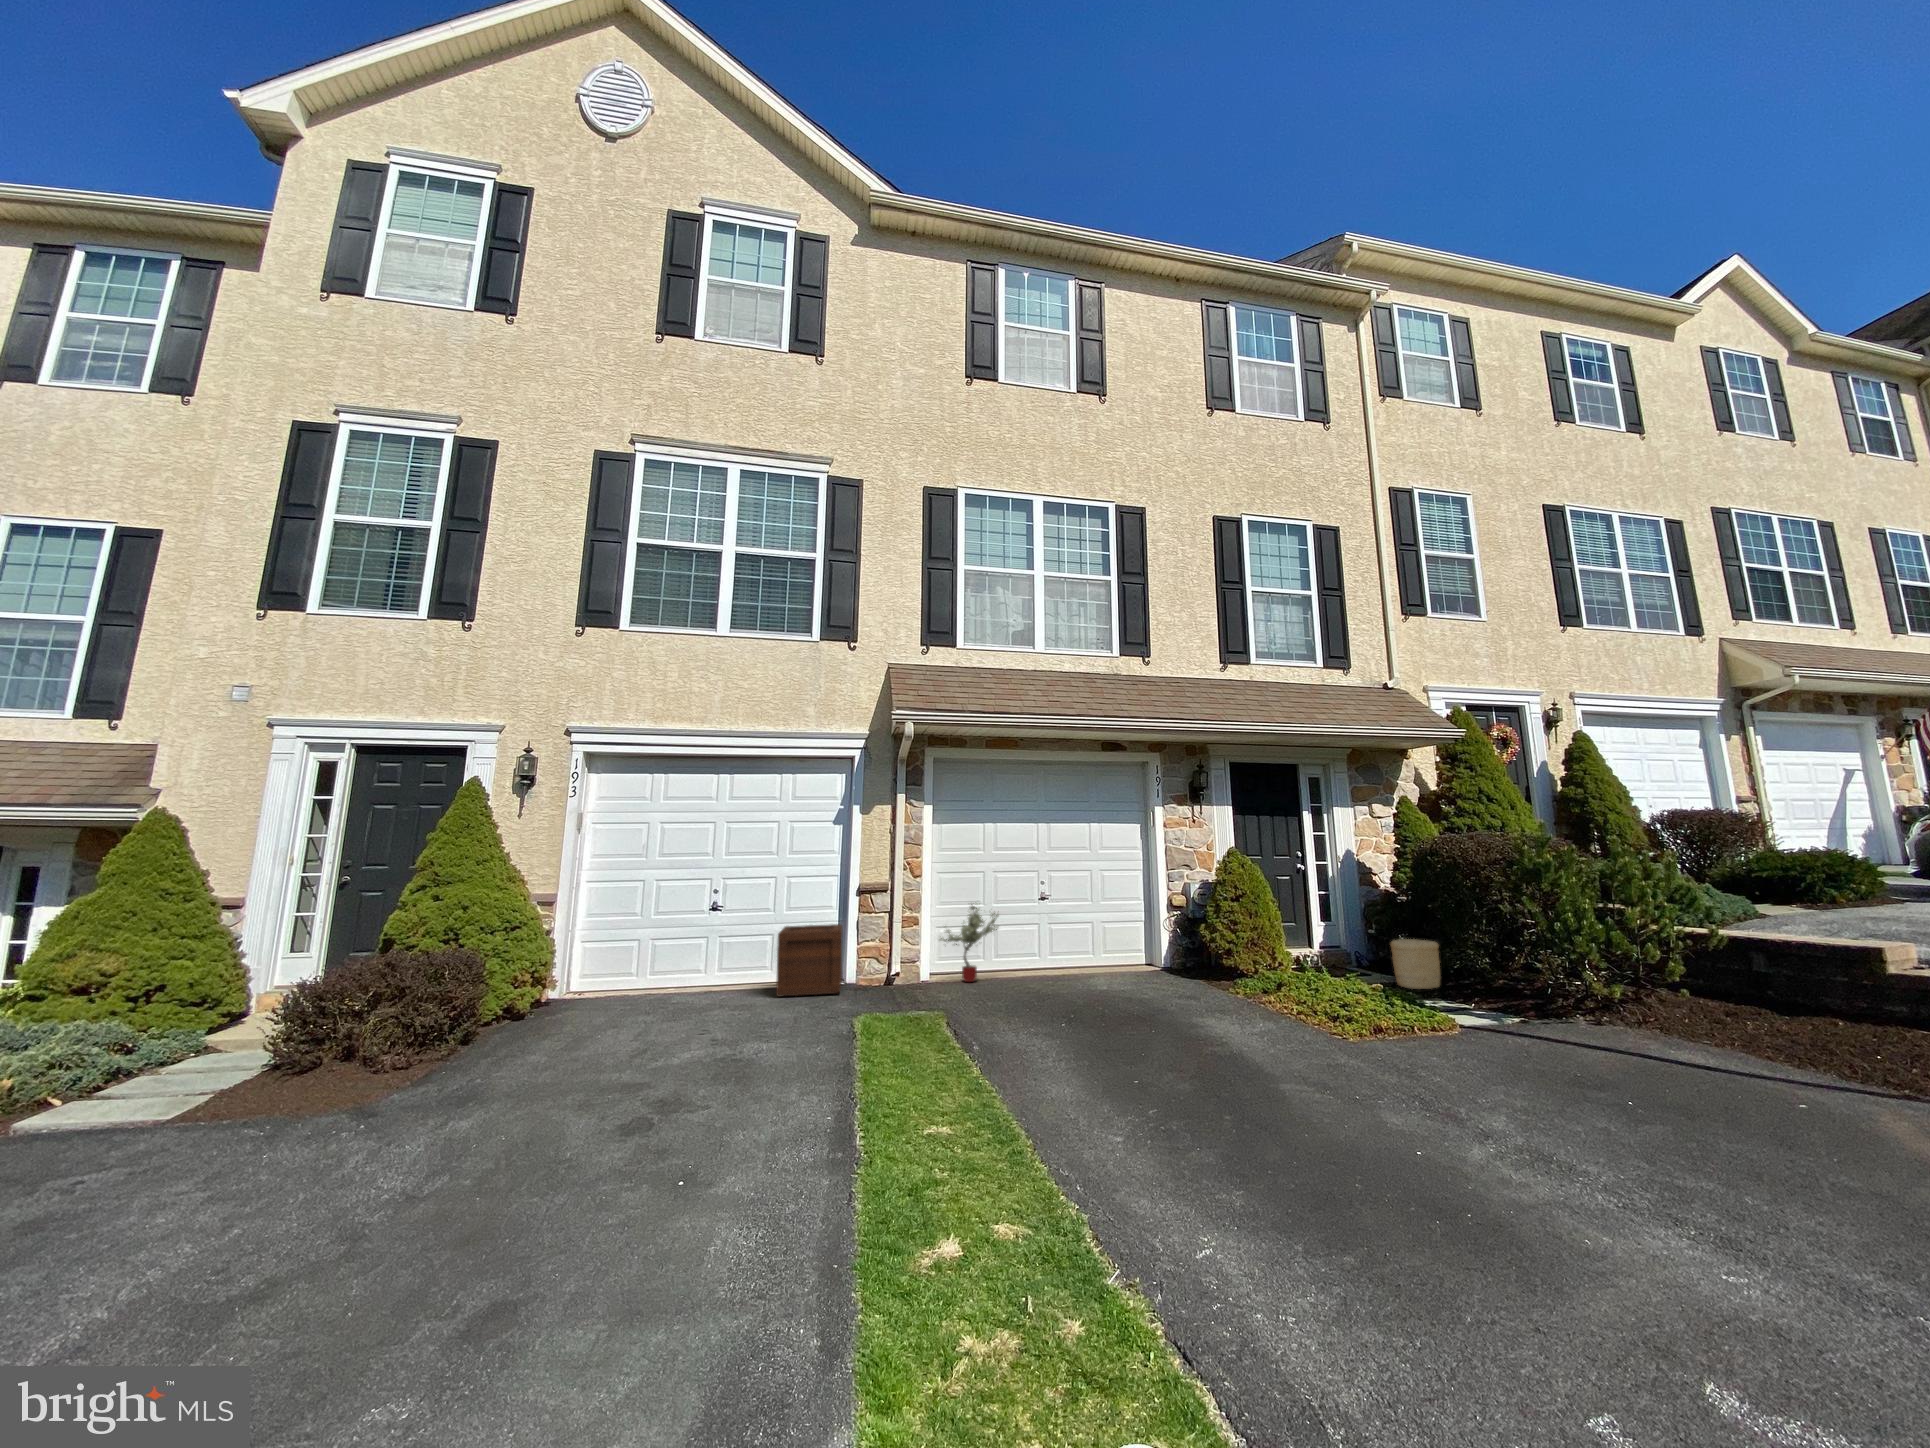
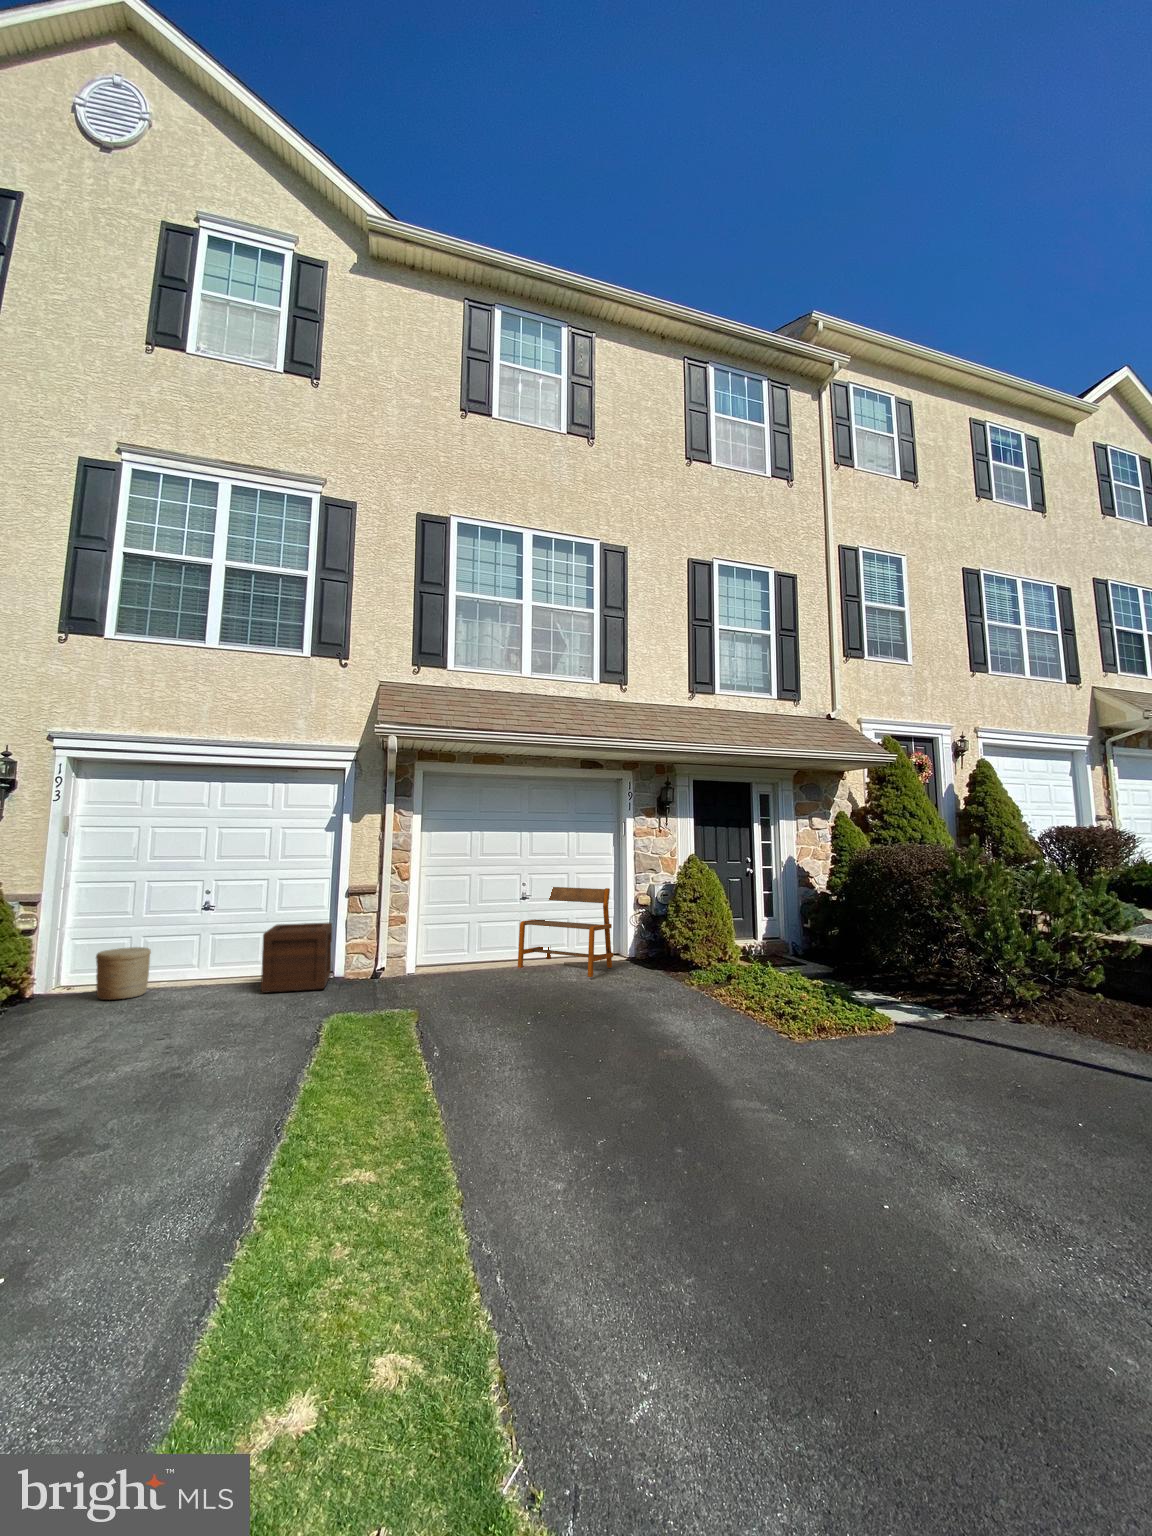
bench: none [1041,884,1147,983] -> present [518,887,613,977]
potted tree: present [940,903,998,982] -> none [421,902,481,976]
woven basket: present [1391,939,1440,989] -> present [96,947,151,1000]

